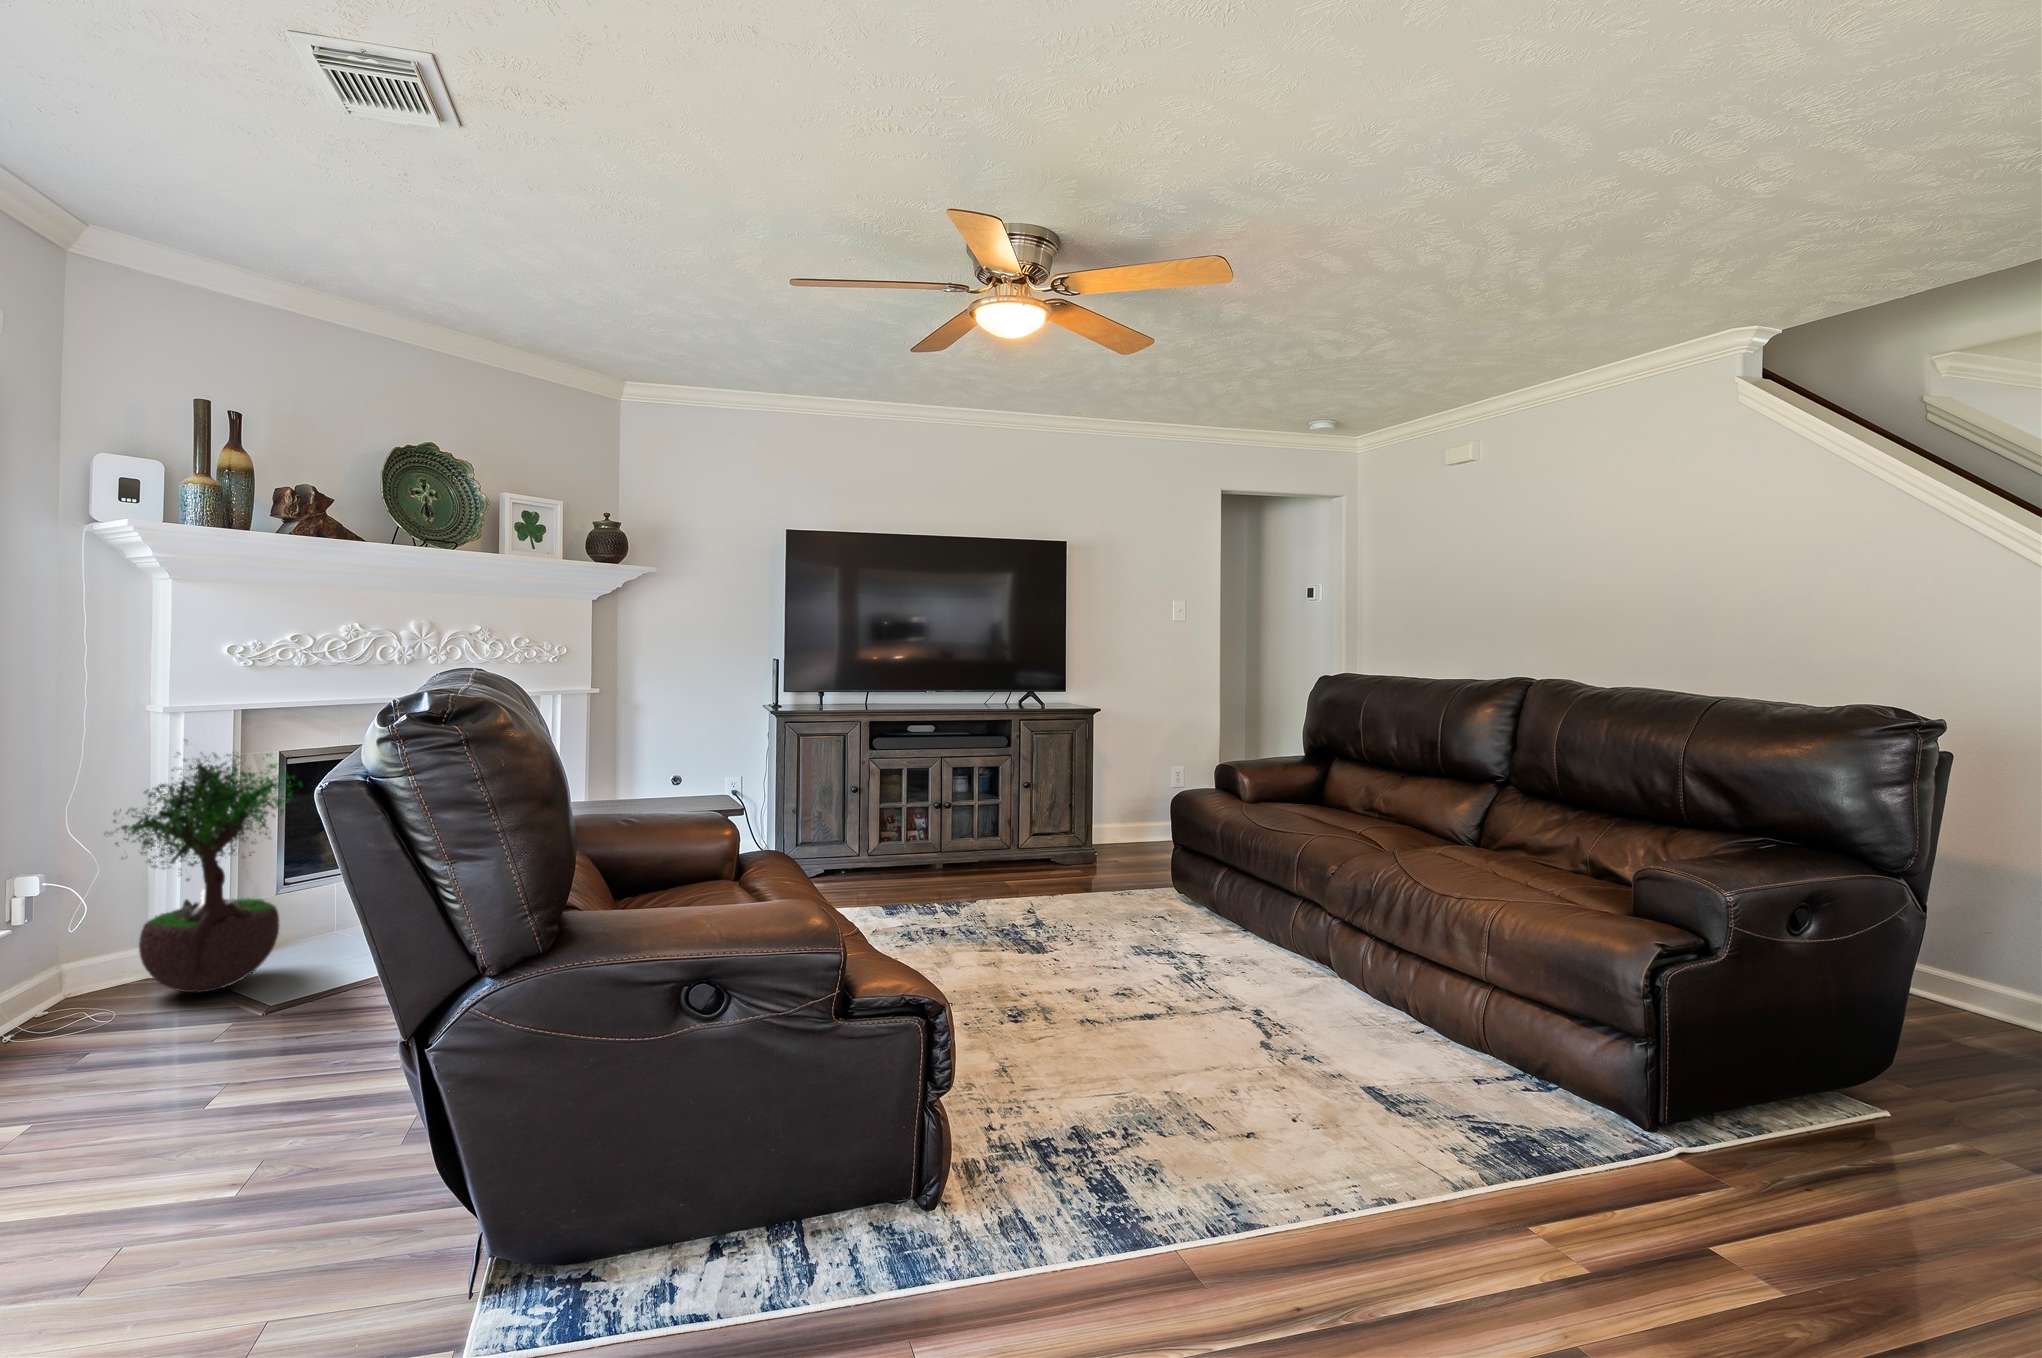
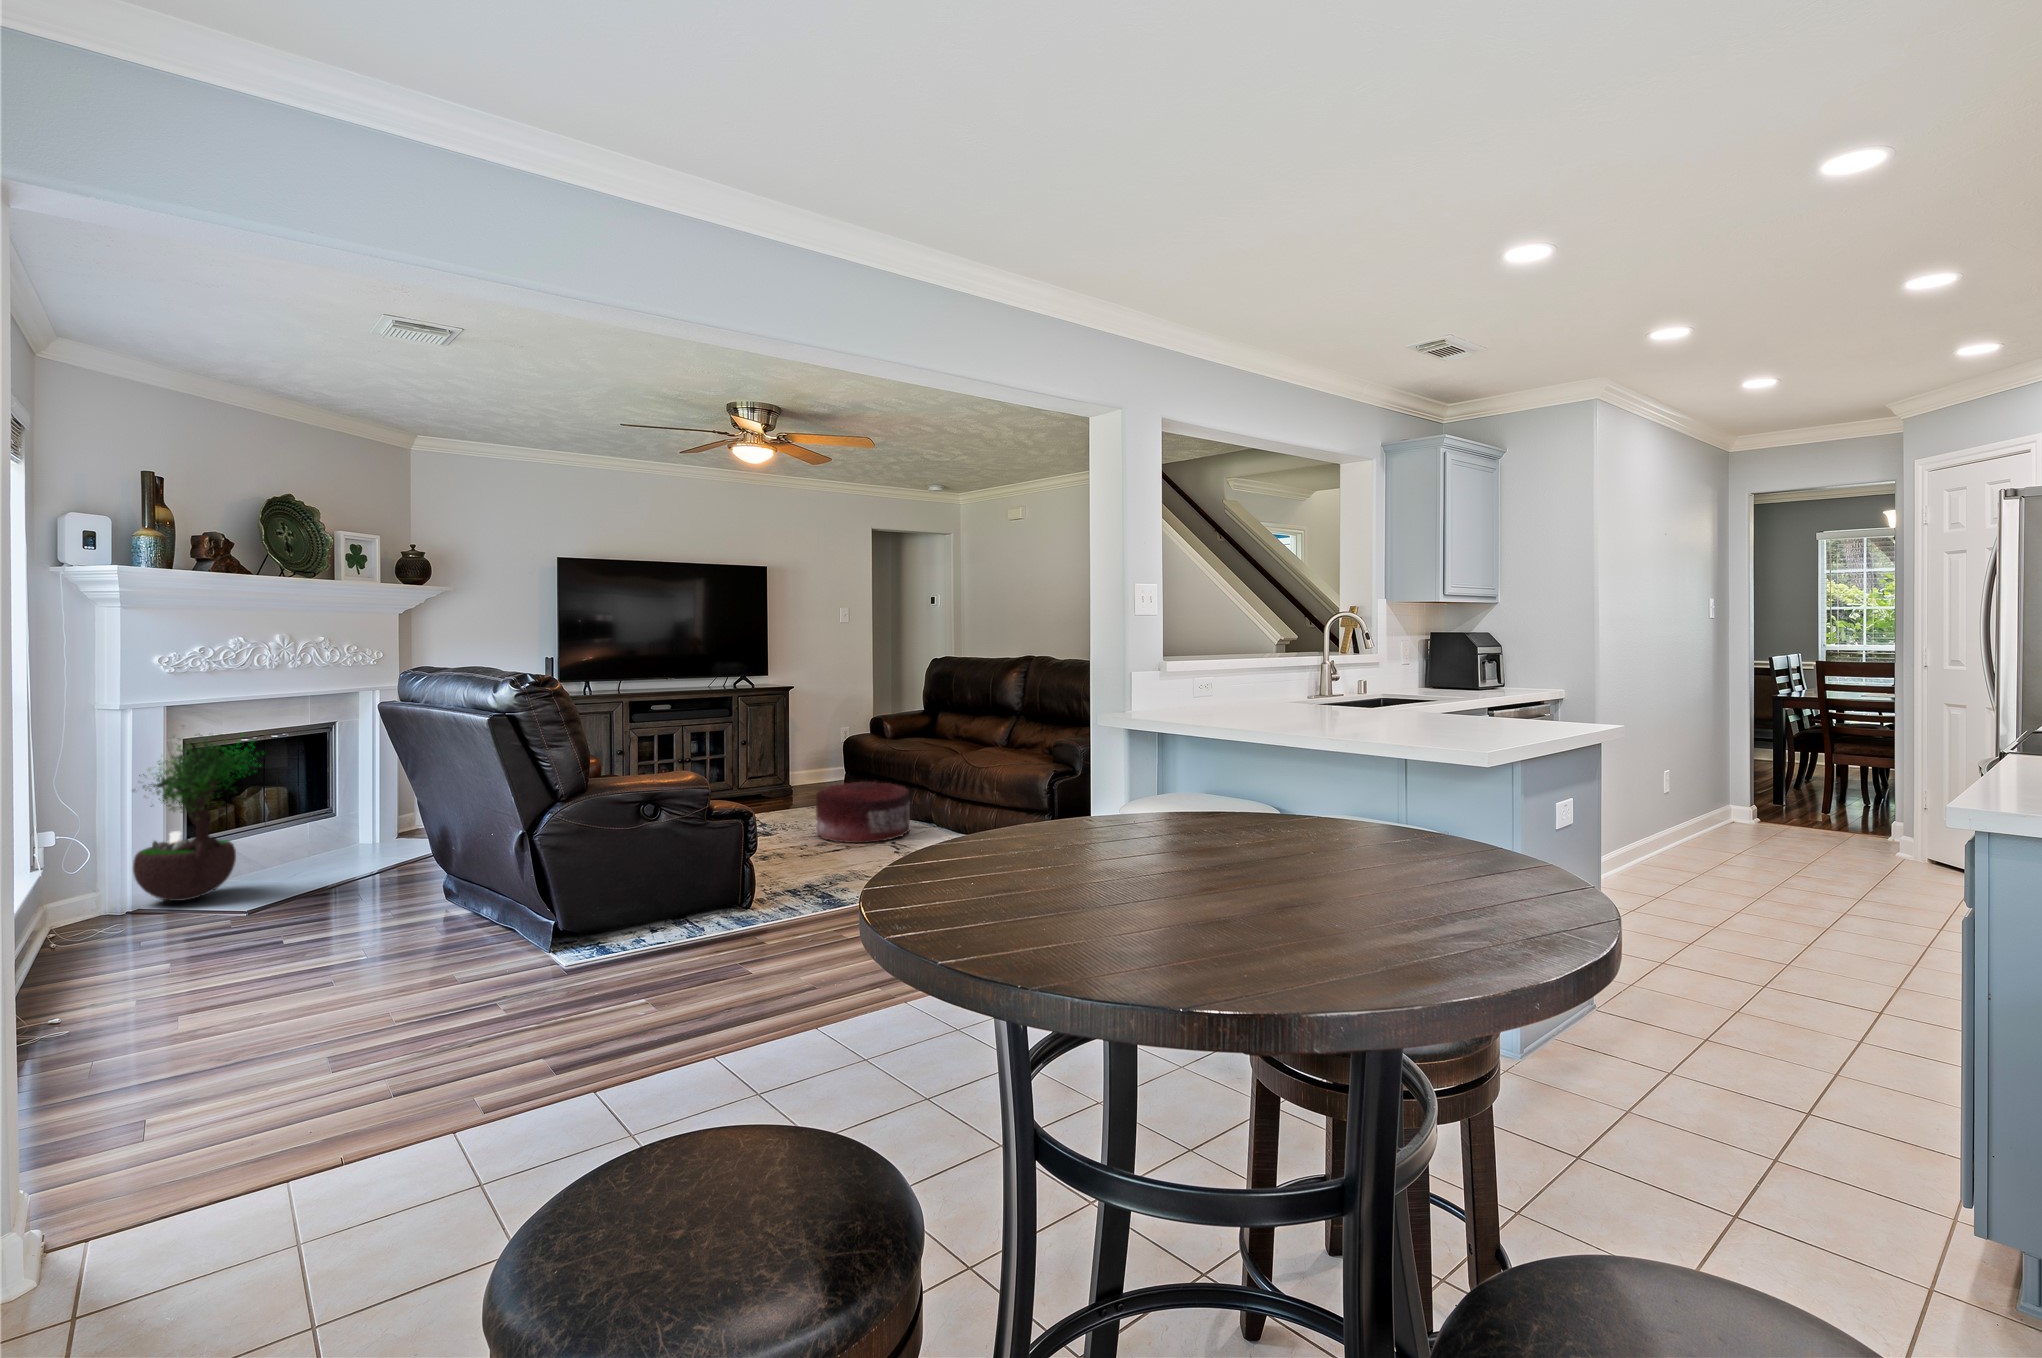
pouf: none [1107,875,1288,1012] -> present [816,782,910,843]

